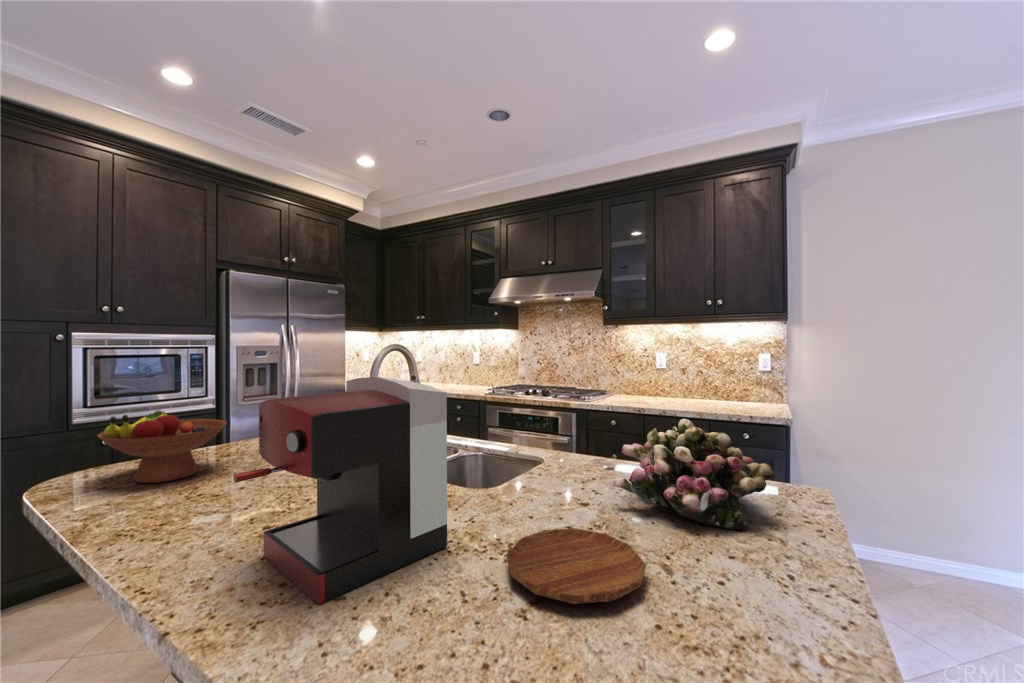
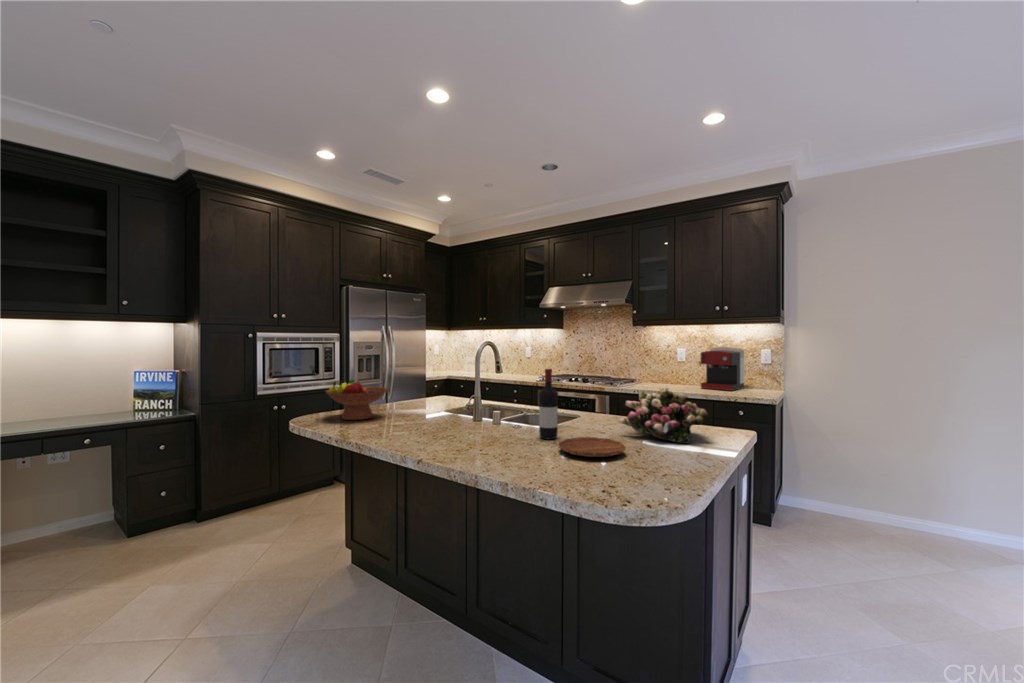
coffee maker: present [234,377,447,604] -> present [701,347,744,391]
wine bottle: none [472,394,506,528] -> present [539,369,558,439]

